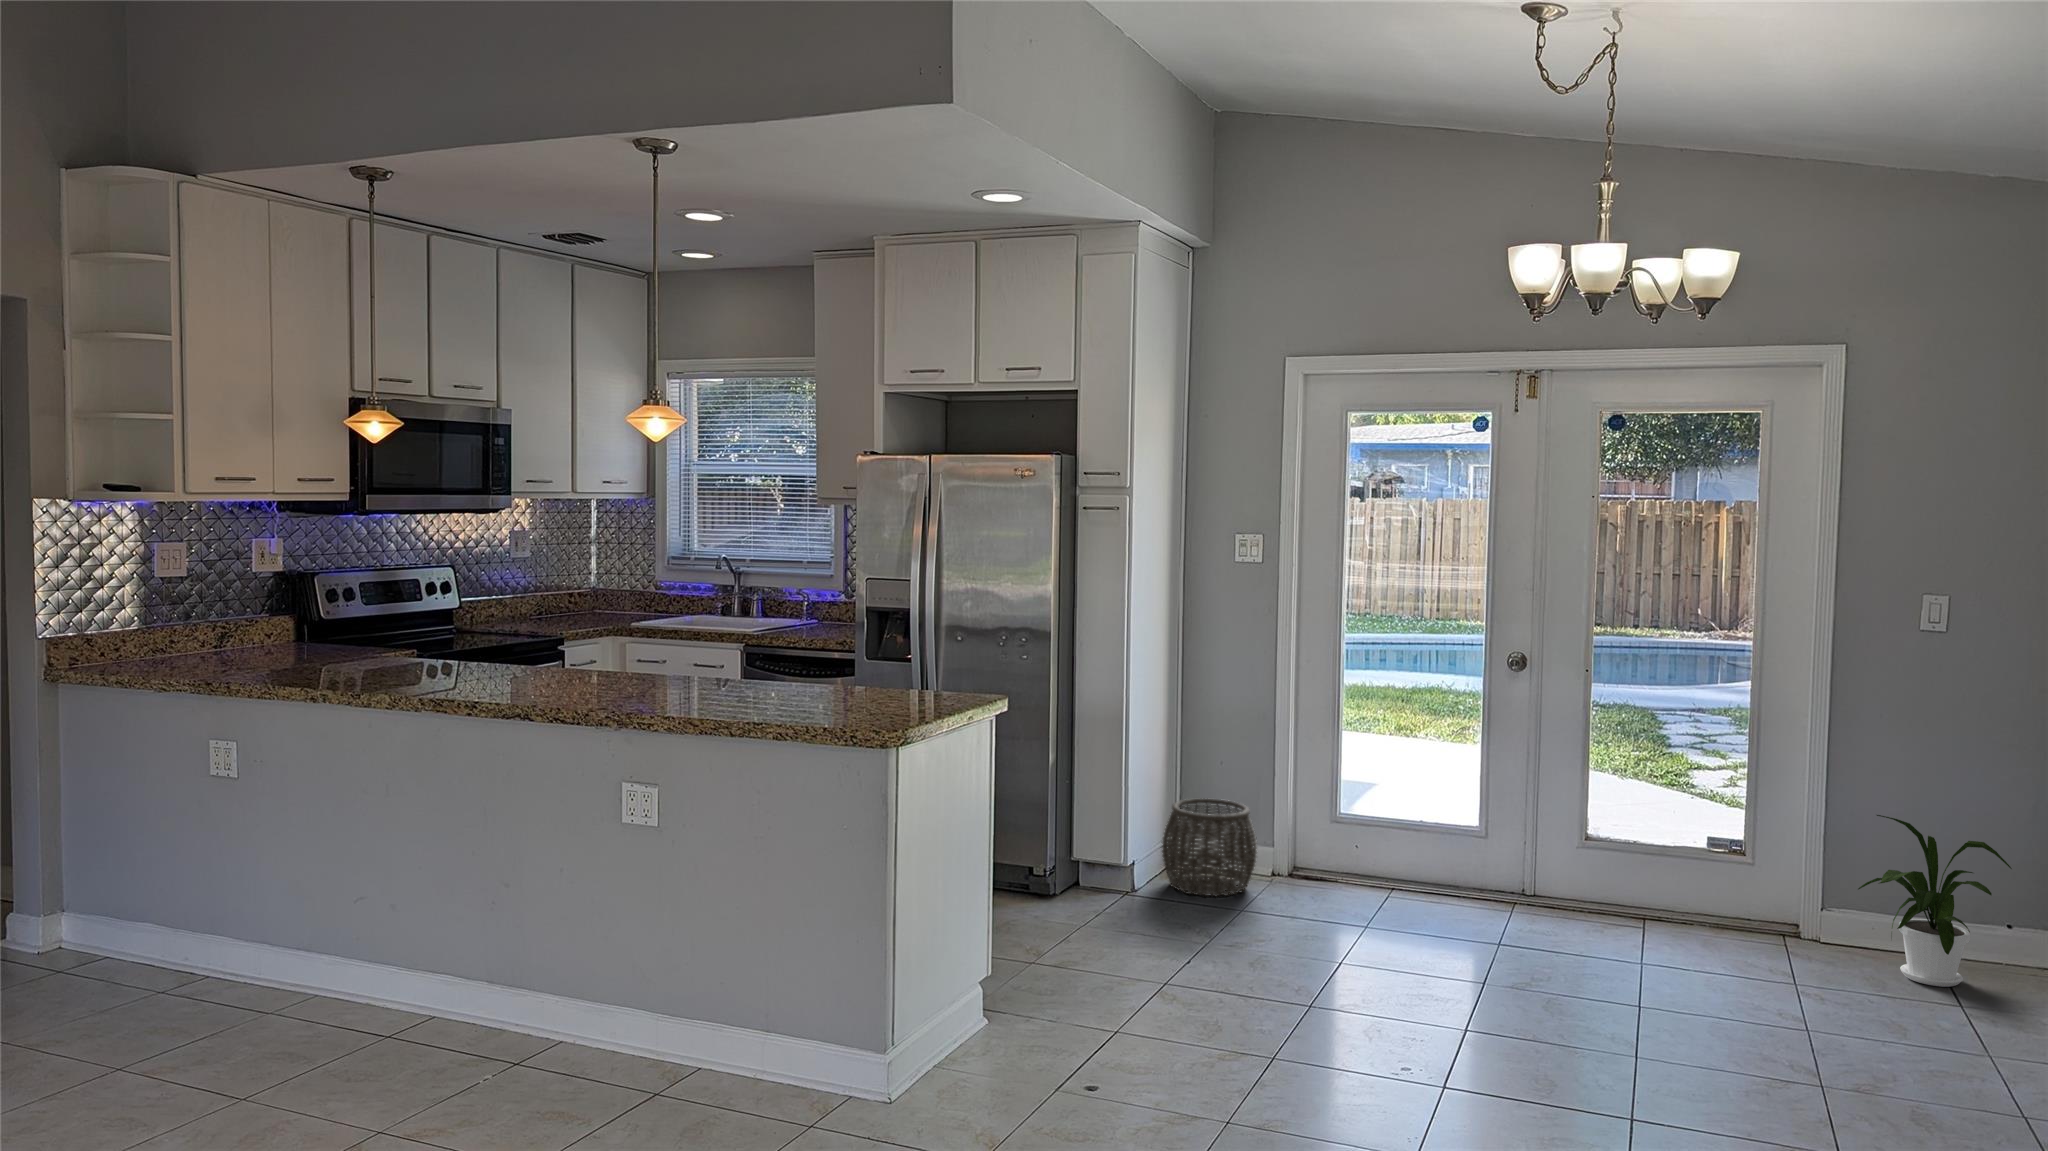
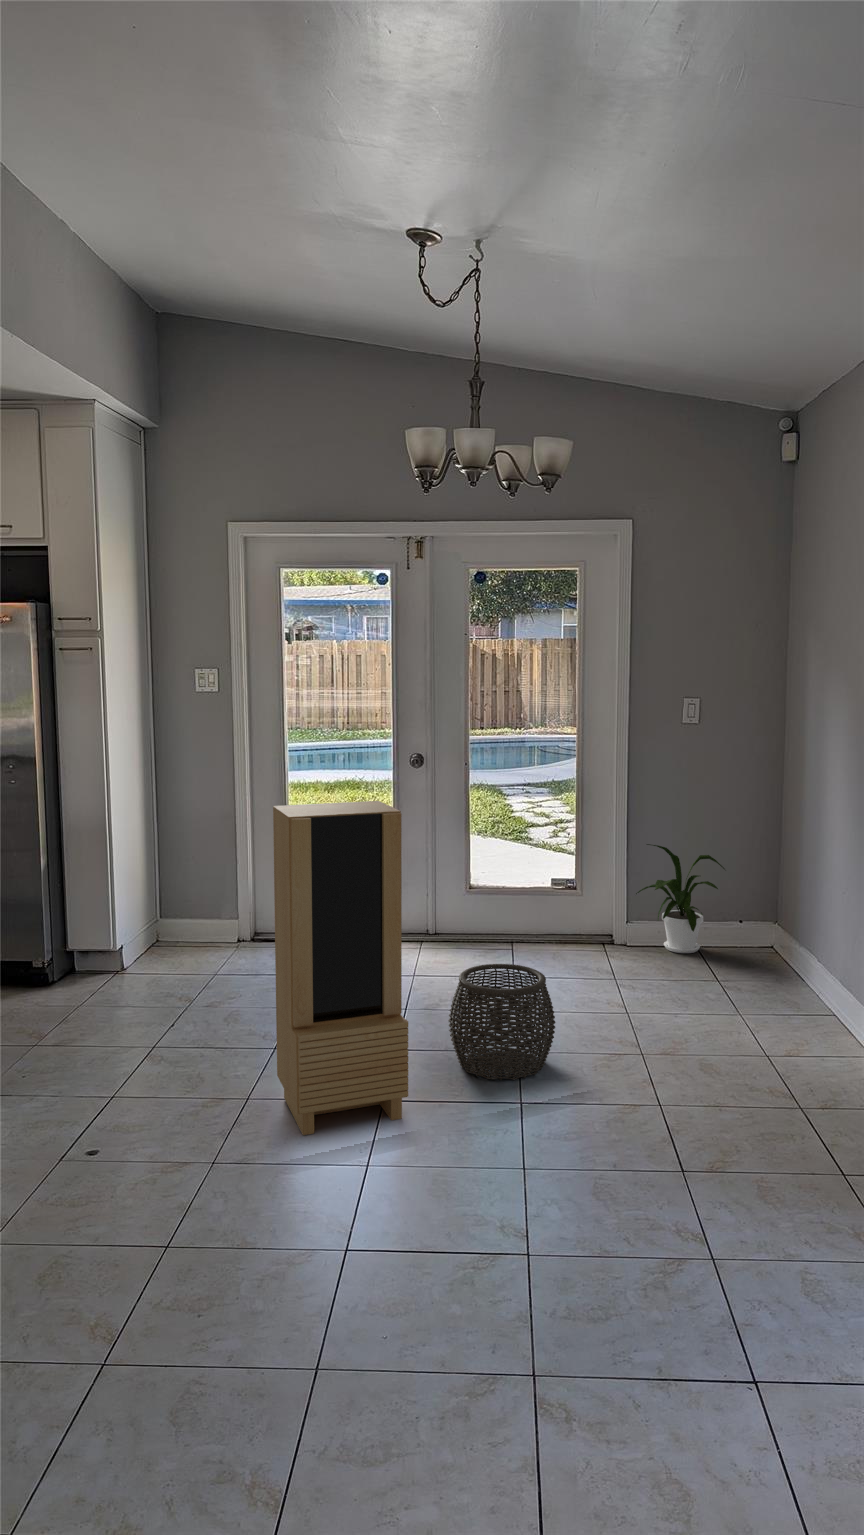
storage cabinet: none [1288,718,1452,1119] -> present [273,801,408,1135]
woven basket: present [1162,799,1257,896] -> present [449,964,556,1080]

